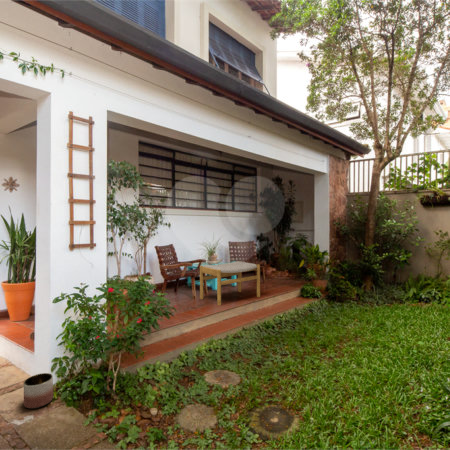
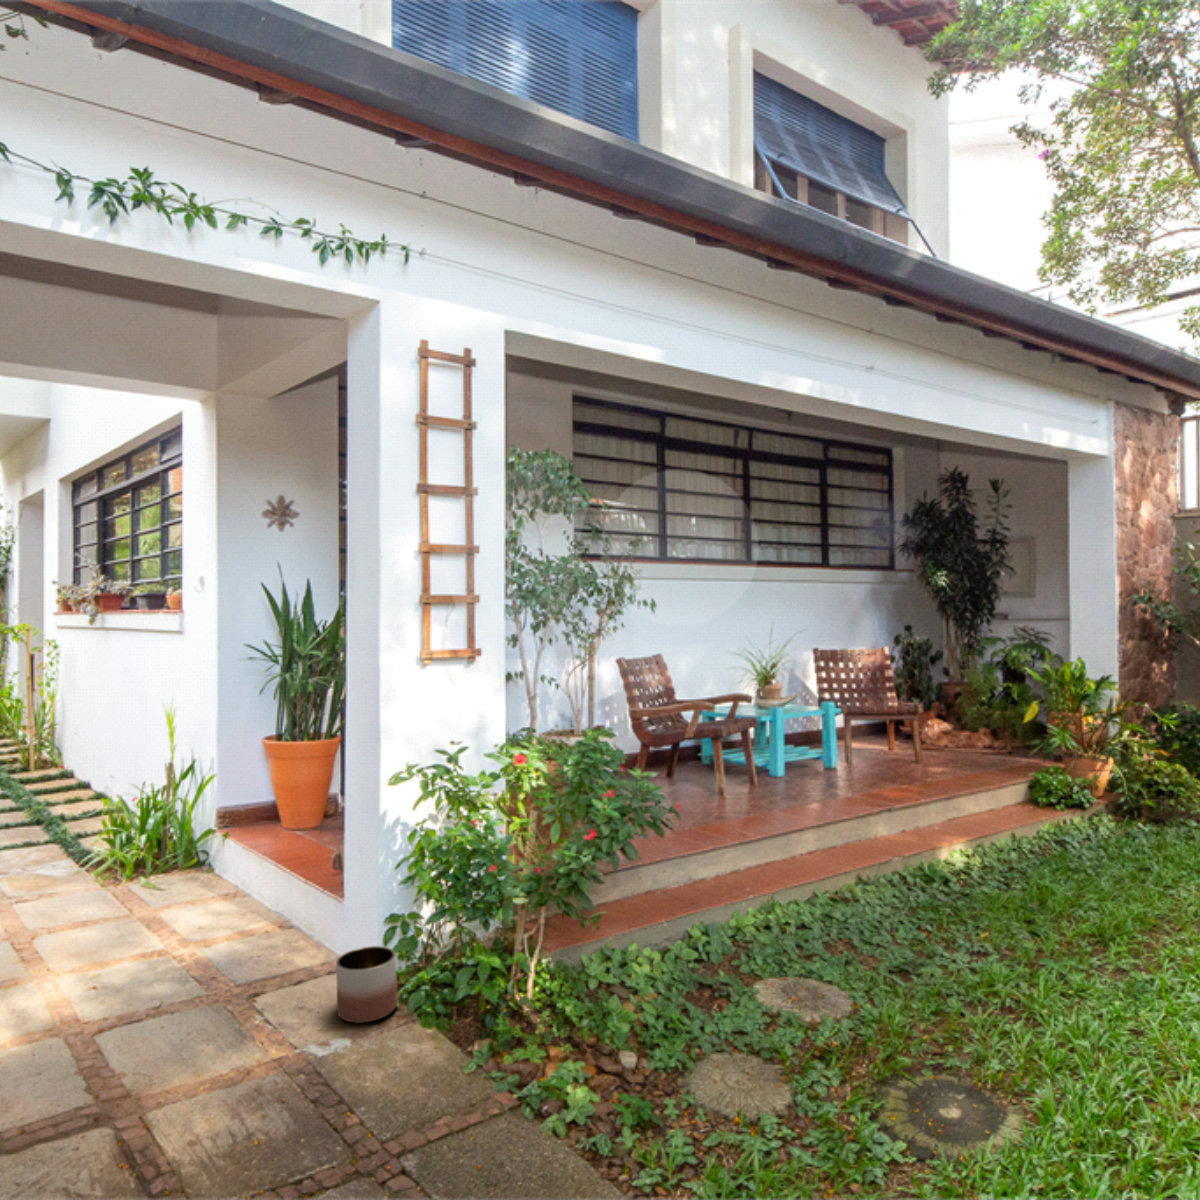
footstool: present [200,261,260,305] -> none [735,699,905,817]

